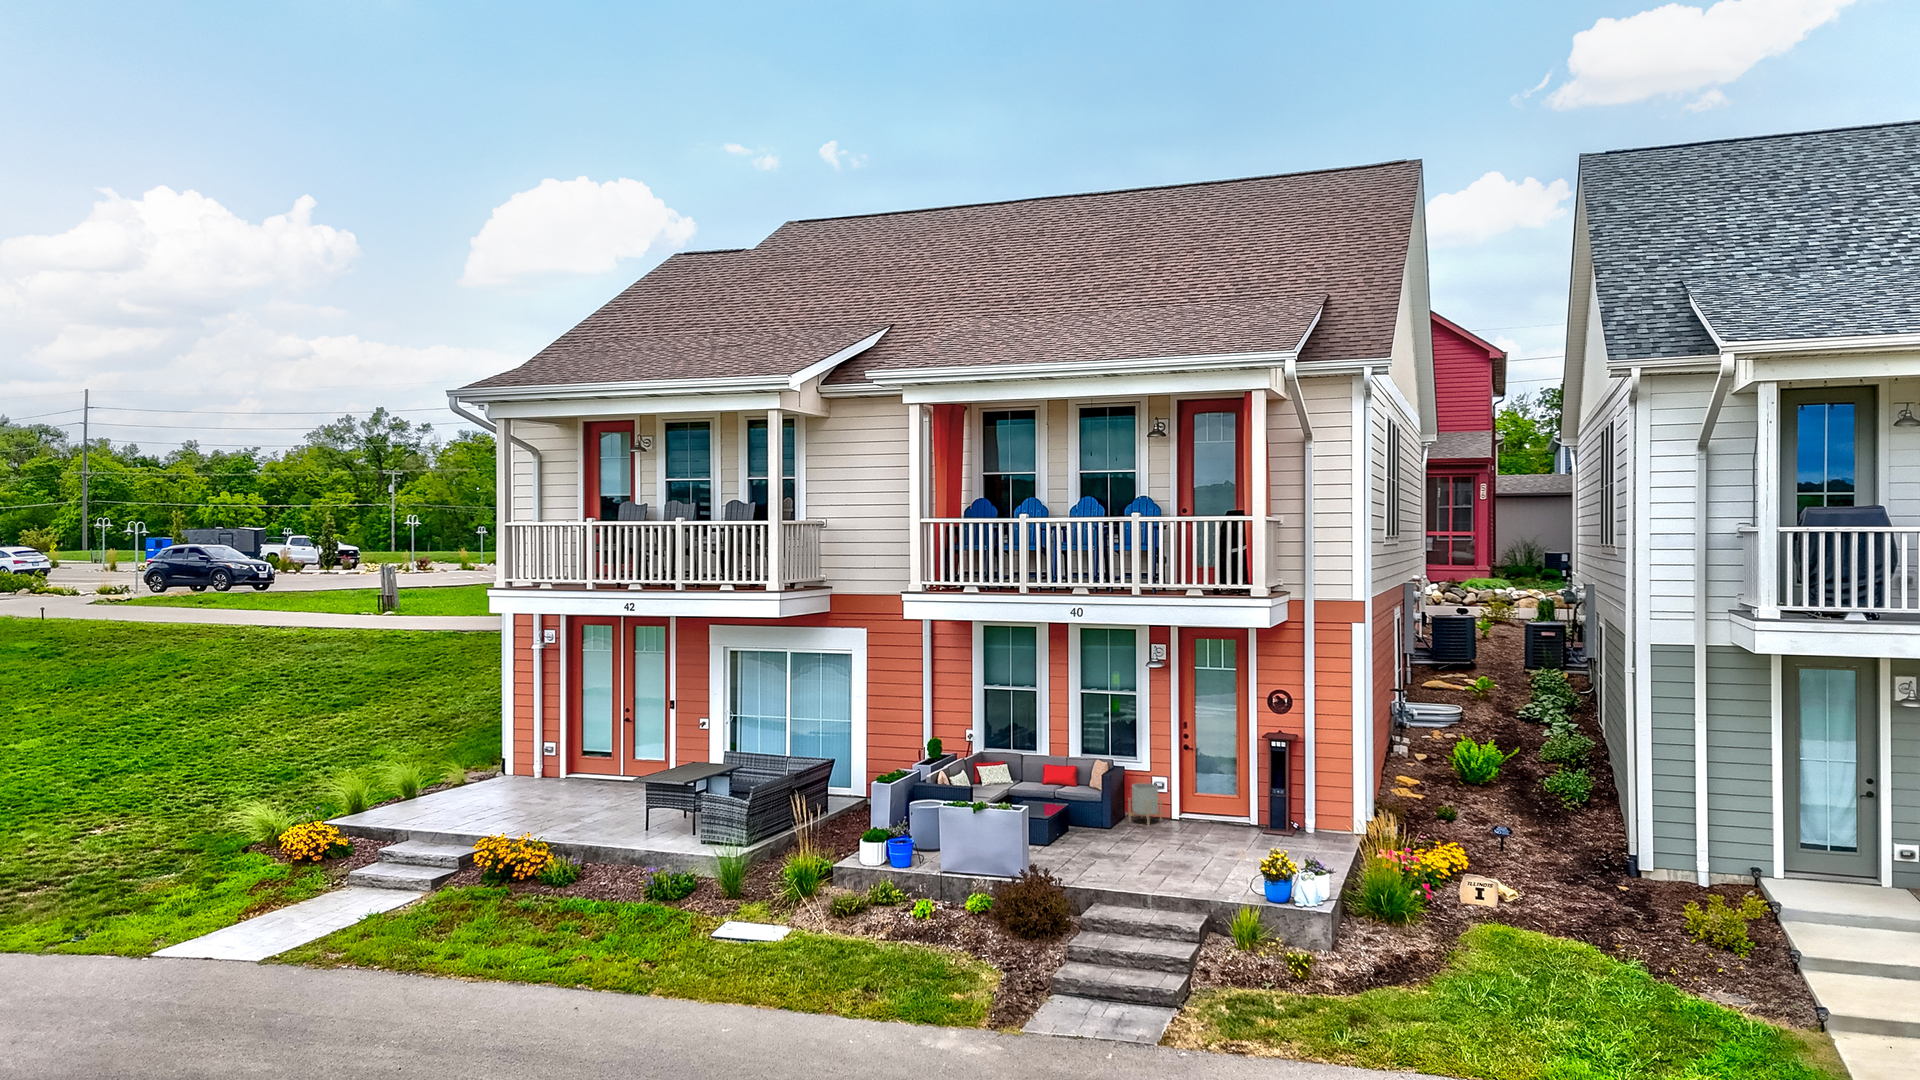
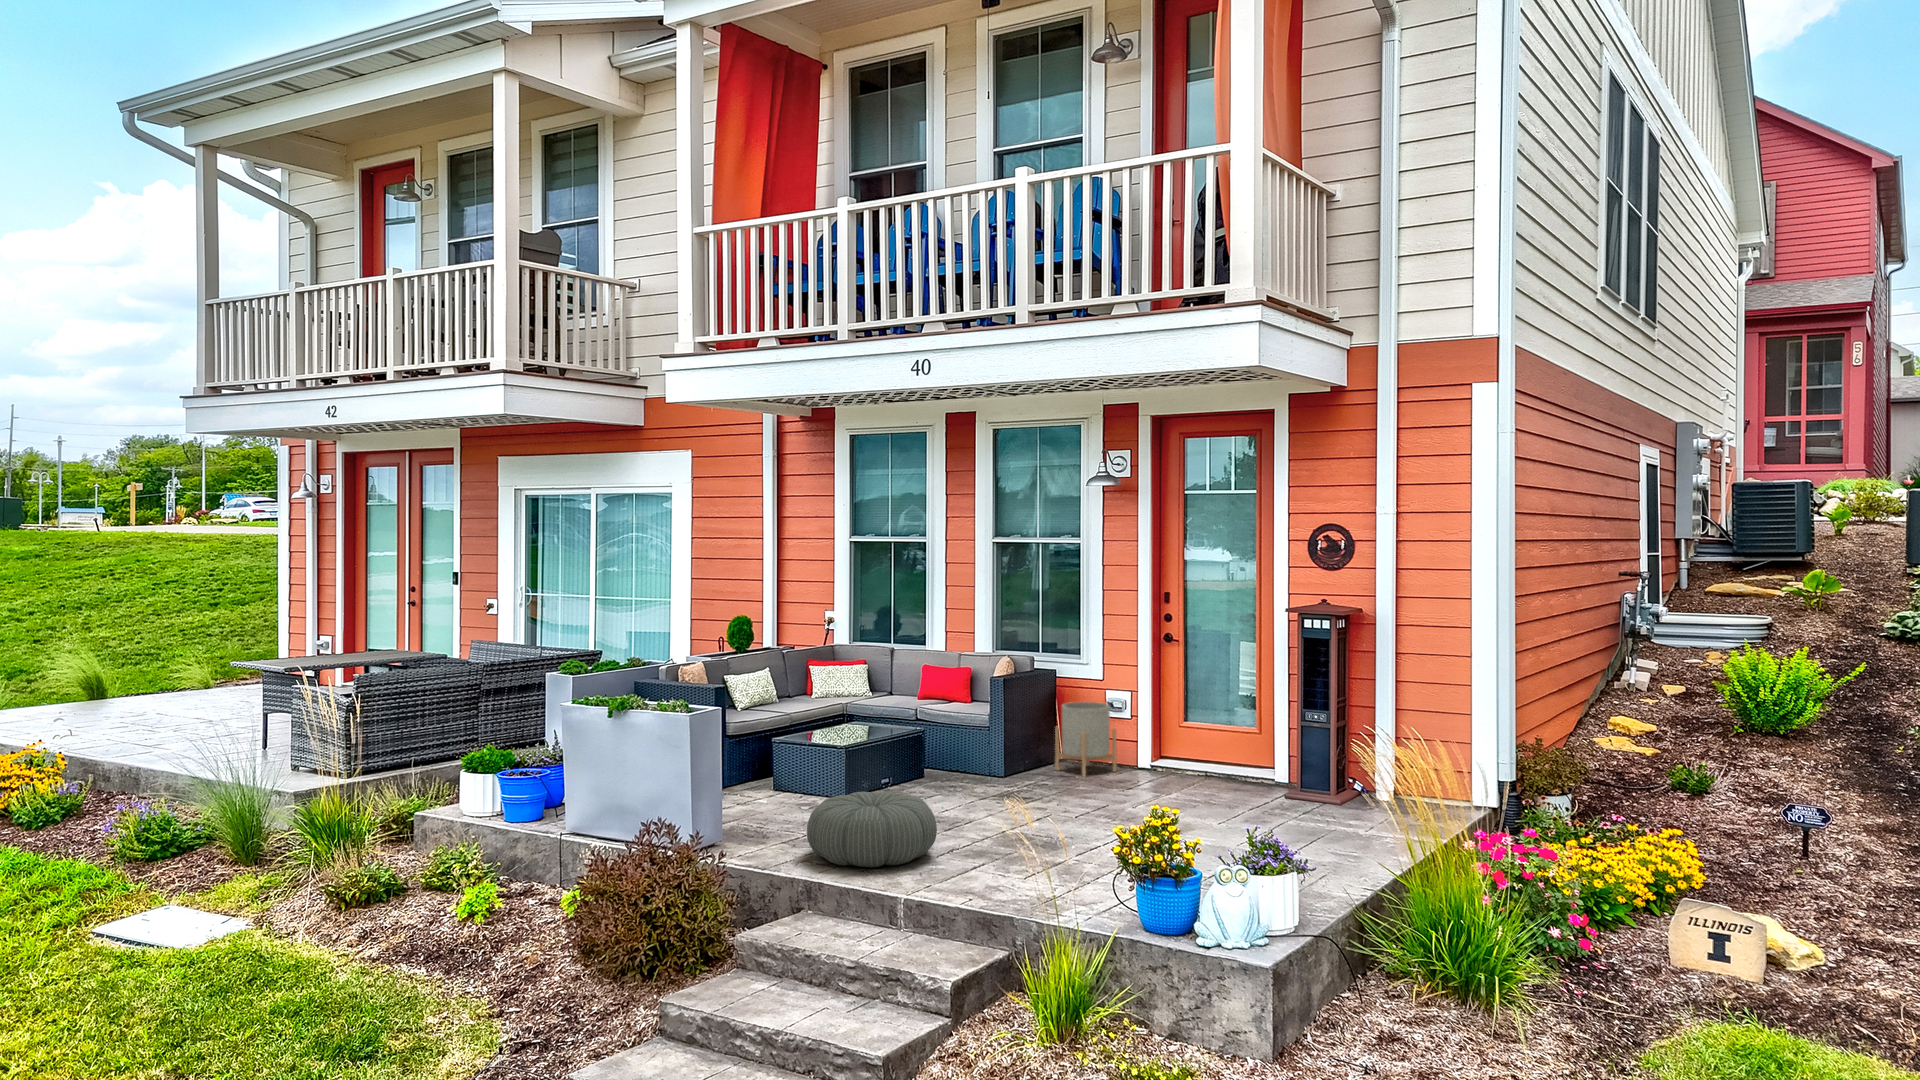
pouf: none [1075,844,1138,882] -> present [807,791,937,867]

